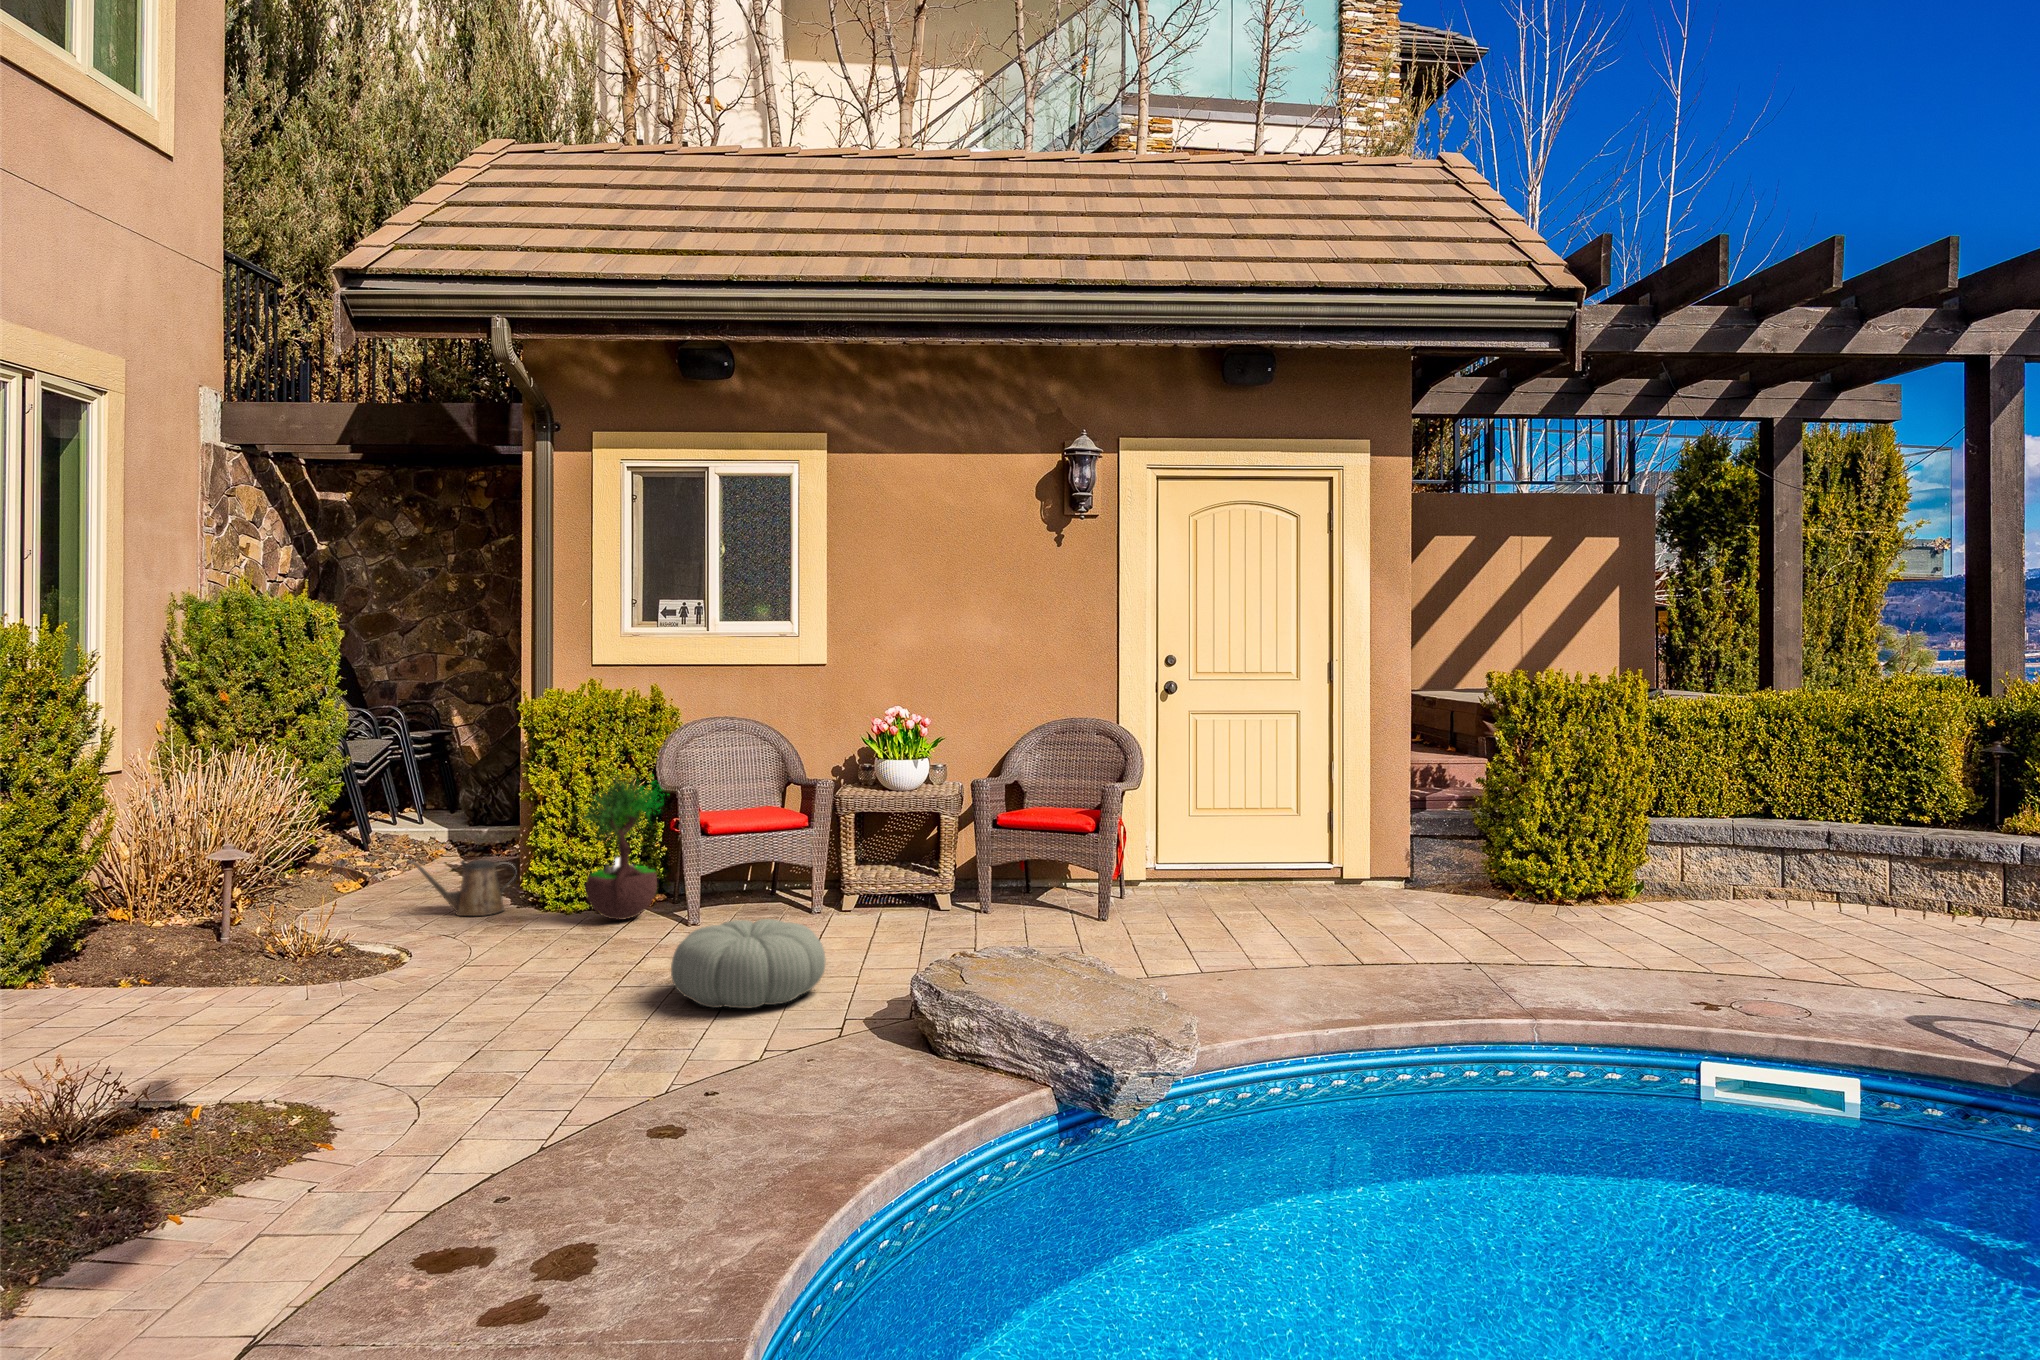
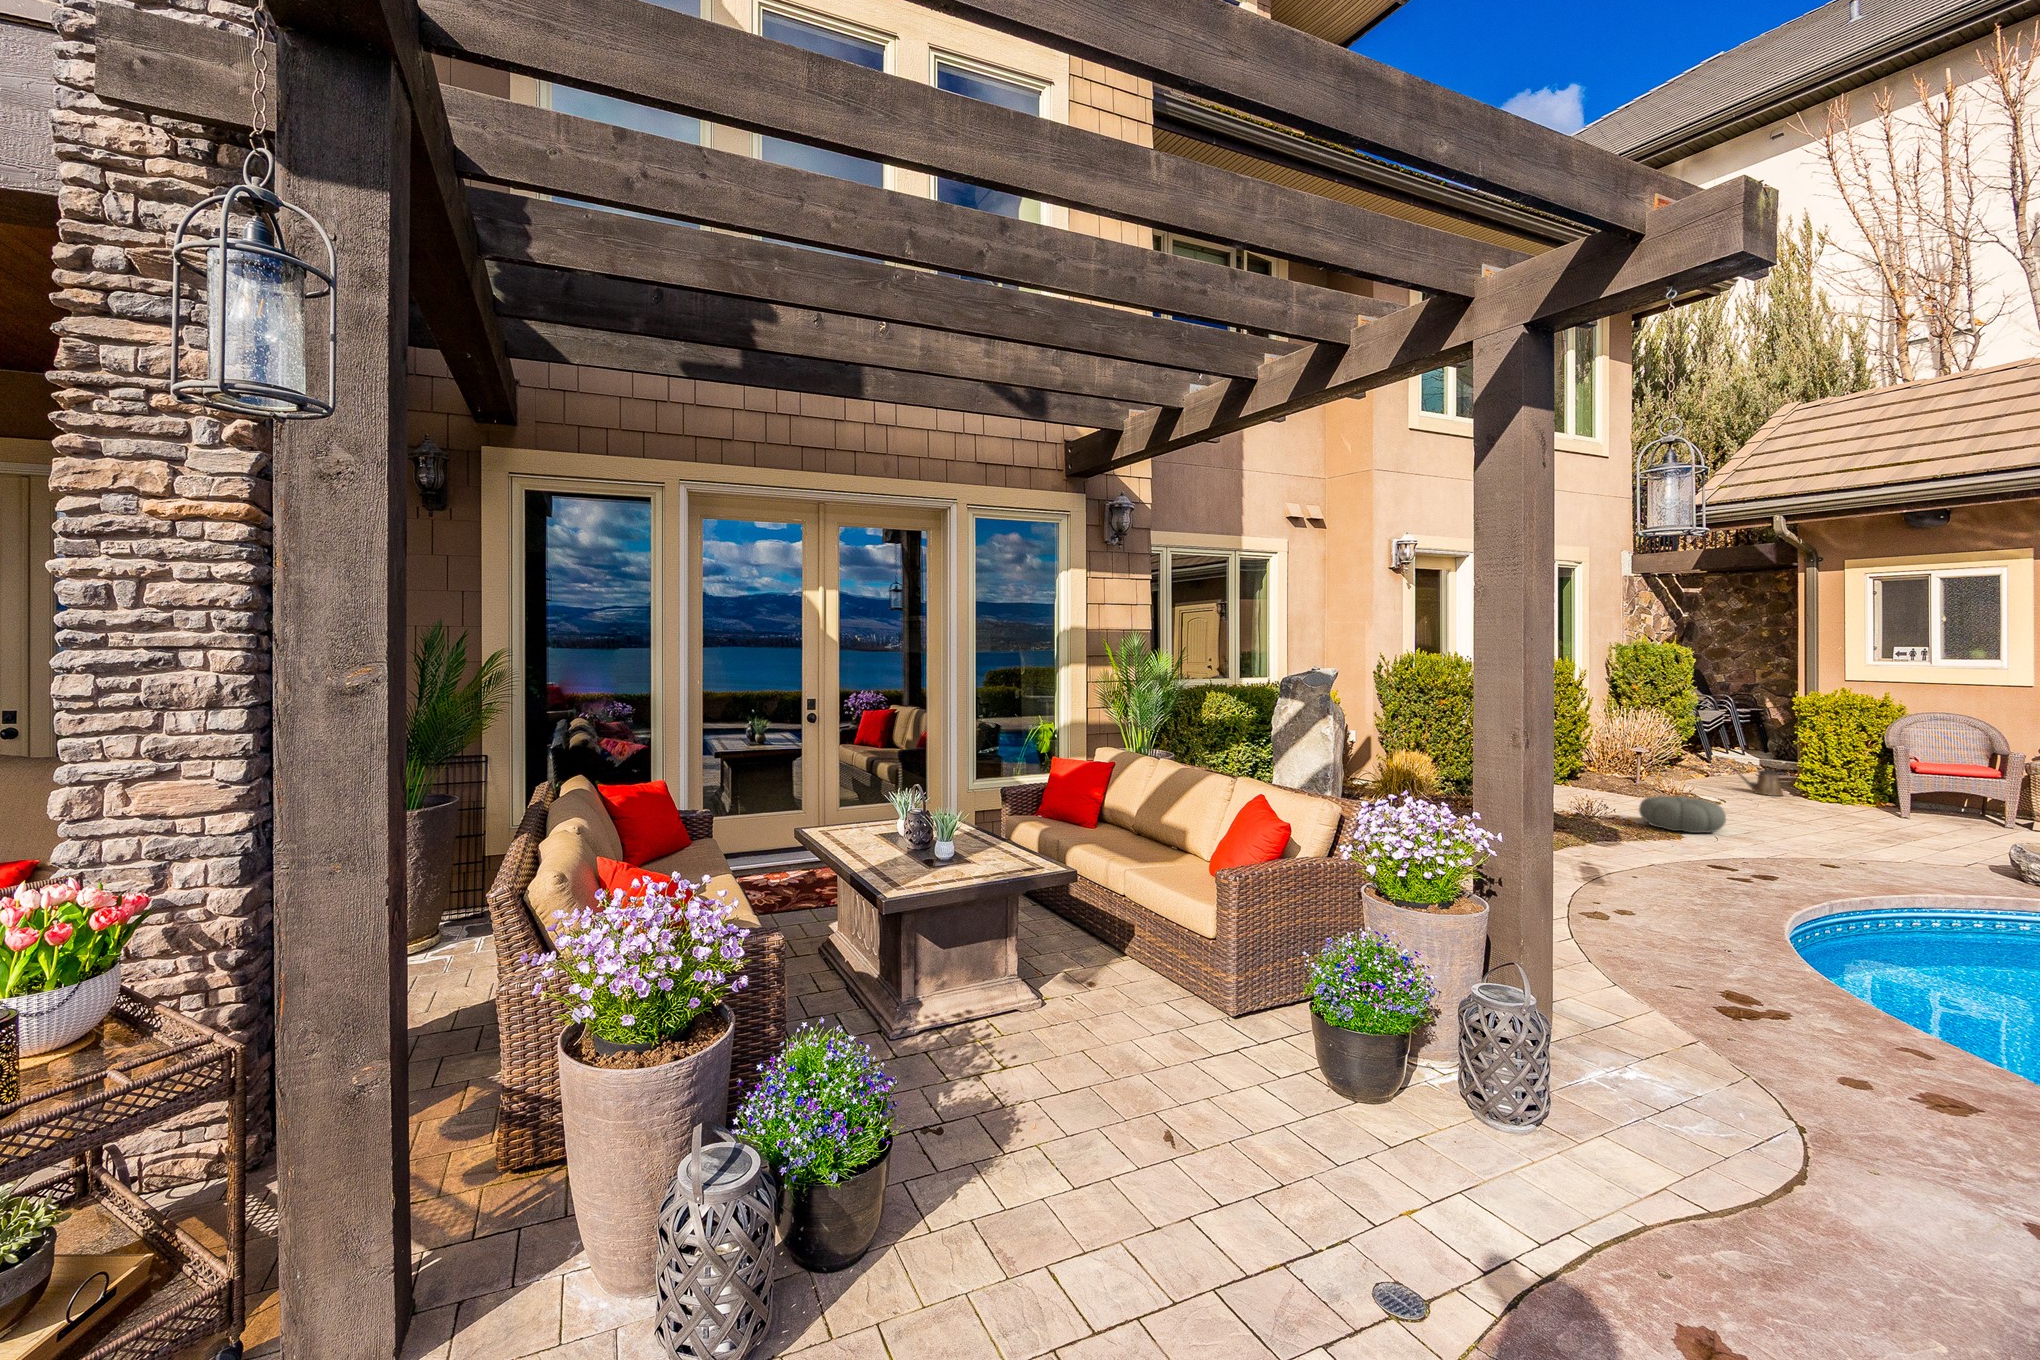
potted tree: present [571,773,662,920] -> none [1820,731,1889,810]
pouf: present [671,919,826,1008] -> present [1639,796,1726,833]

